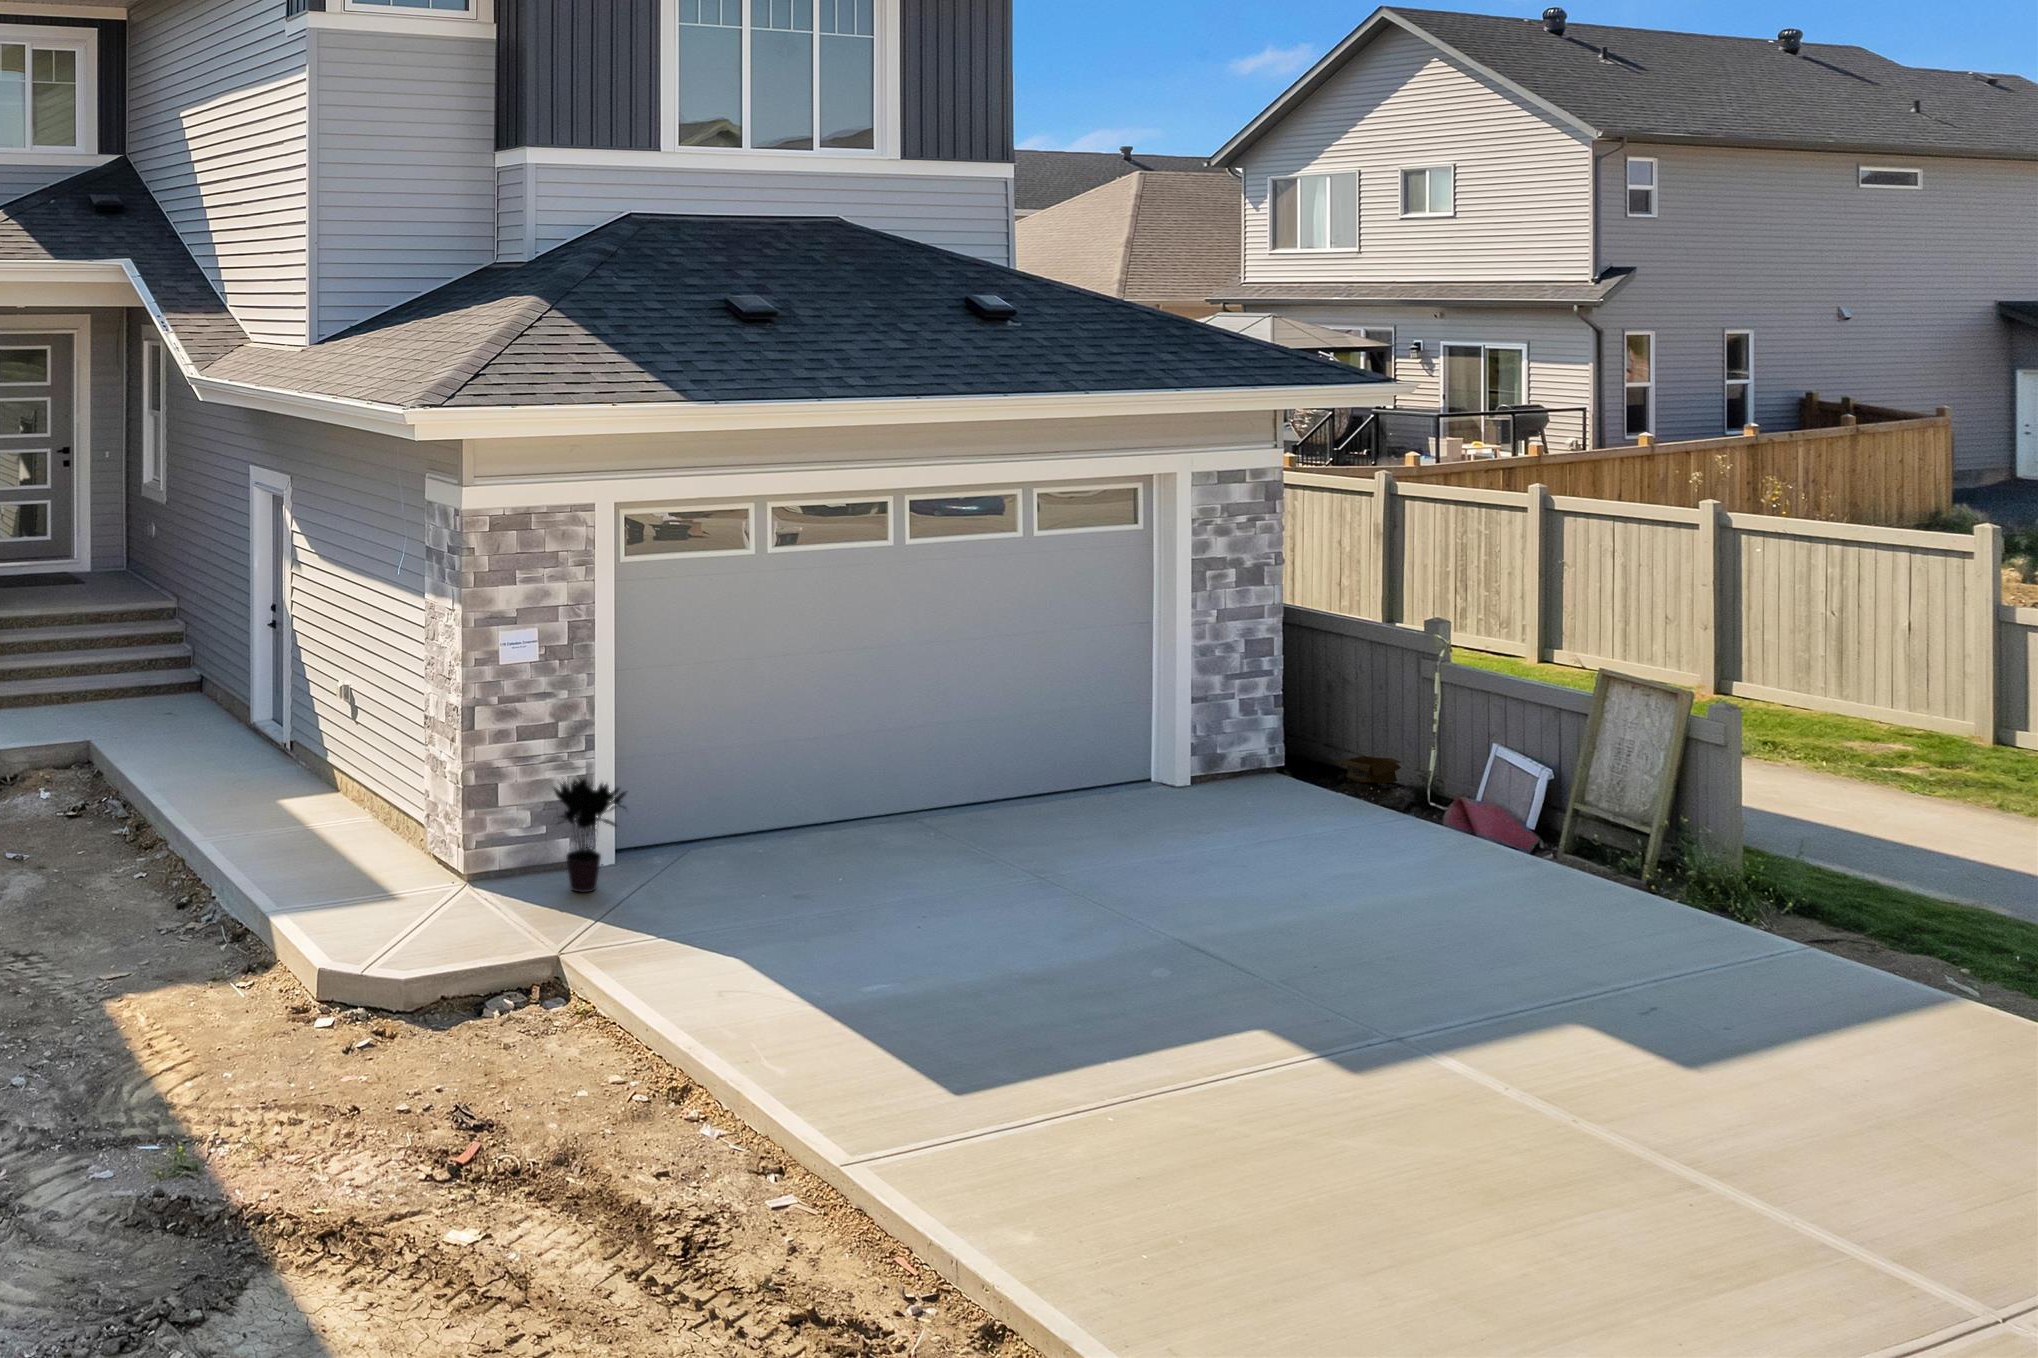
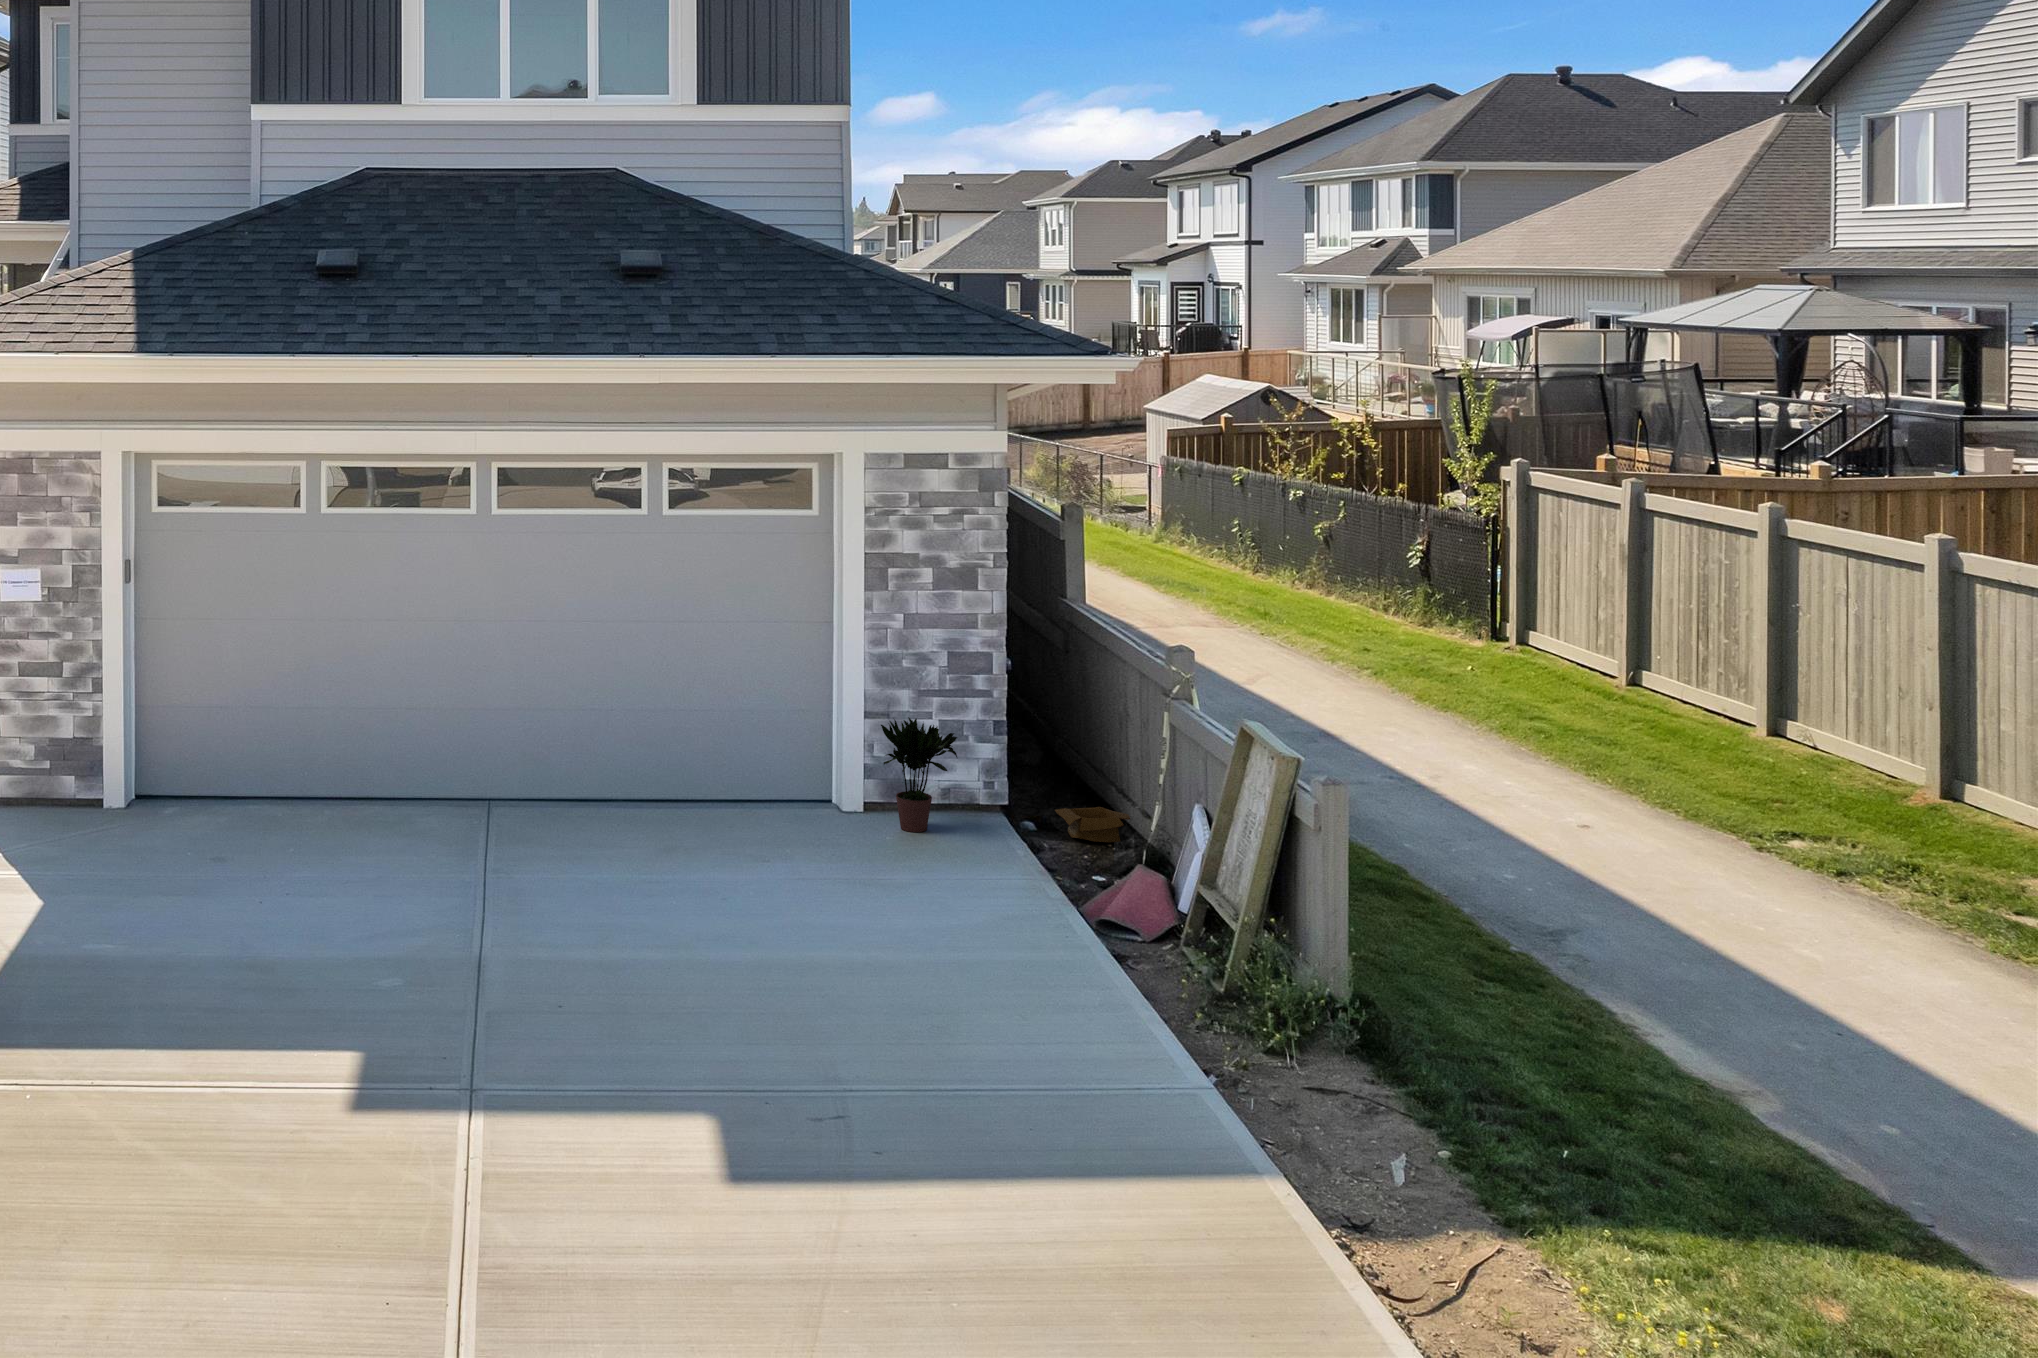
potted plant: present [554,778,628,893] -> present [881,717,957,832]

